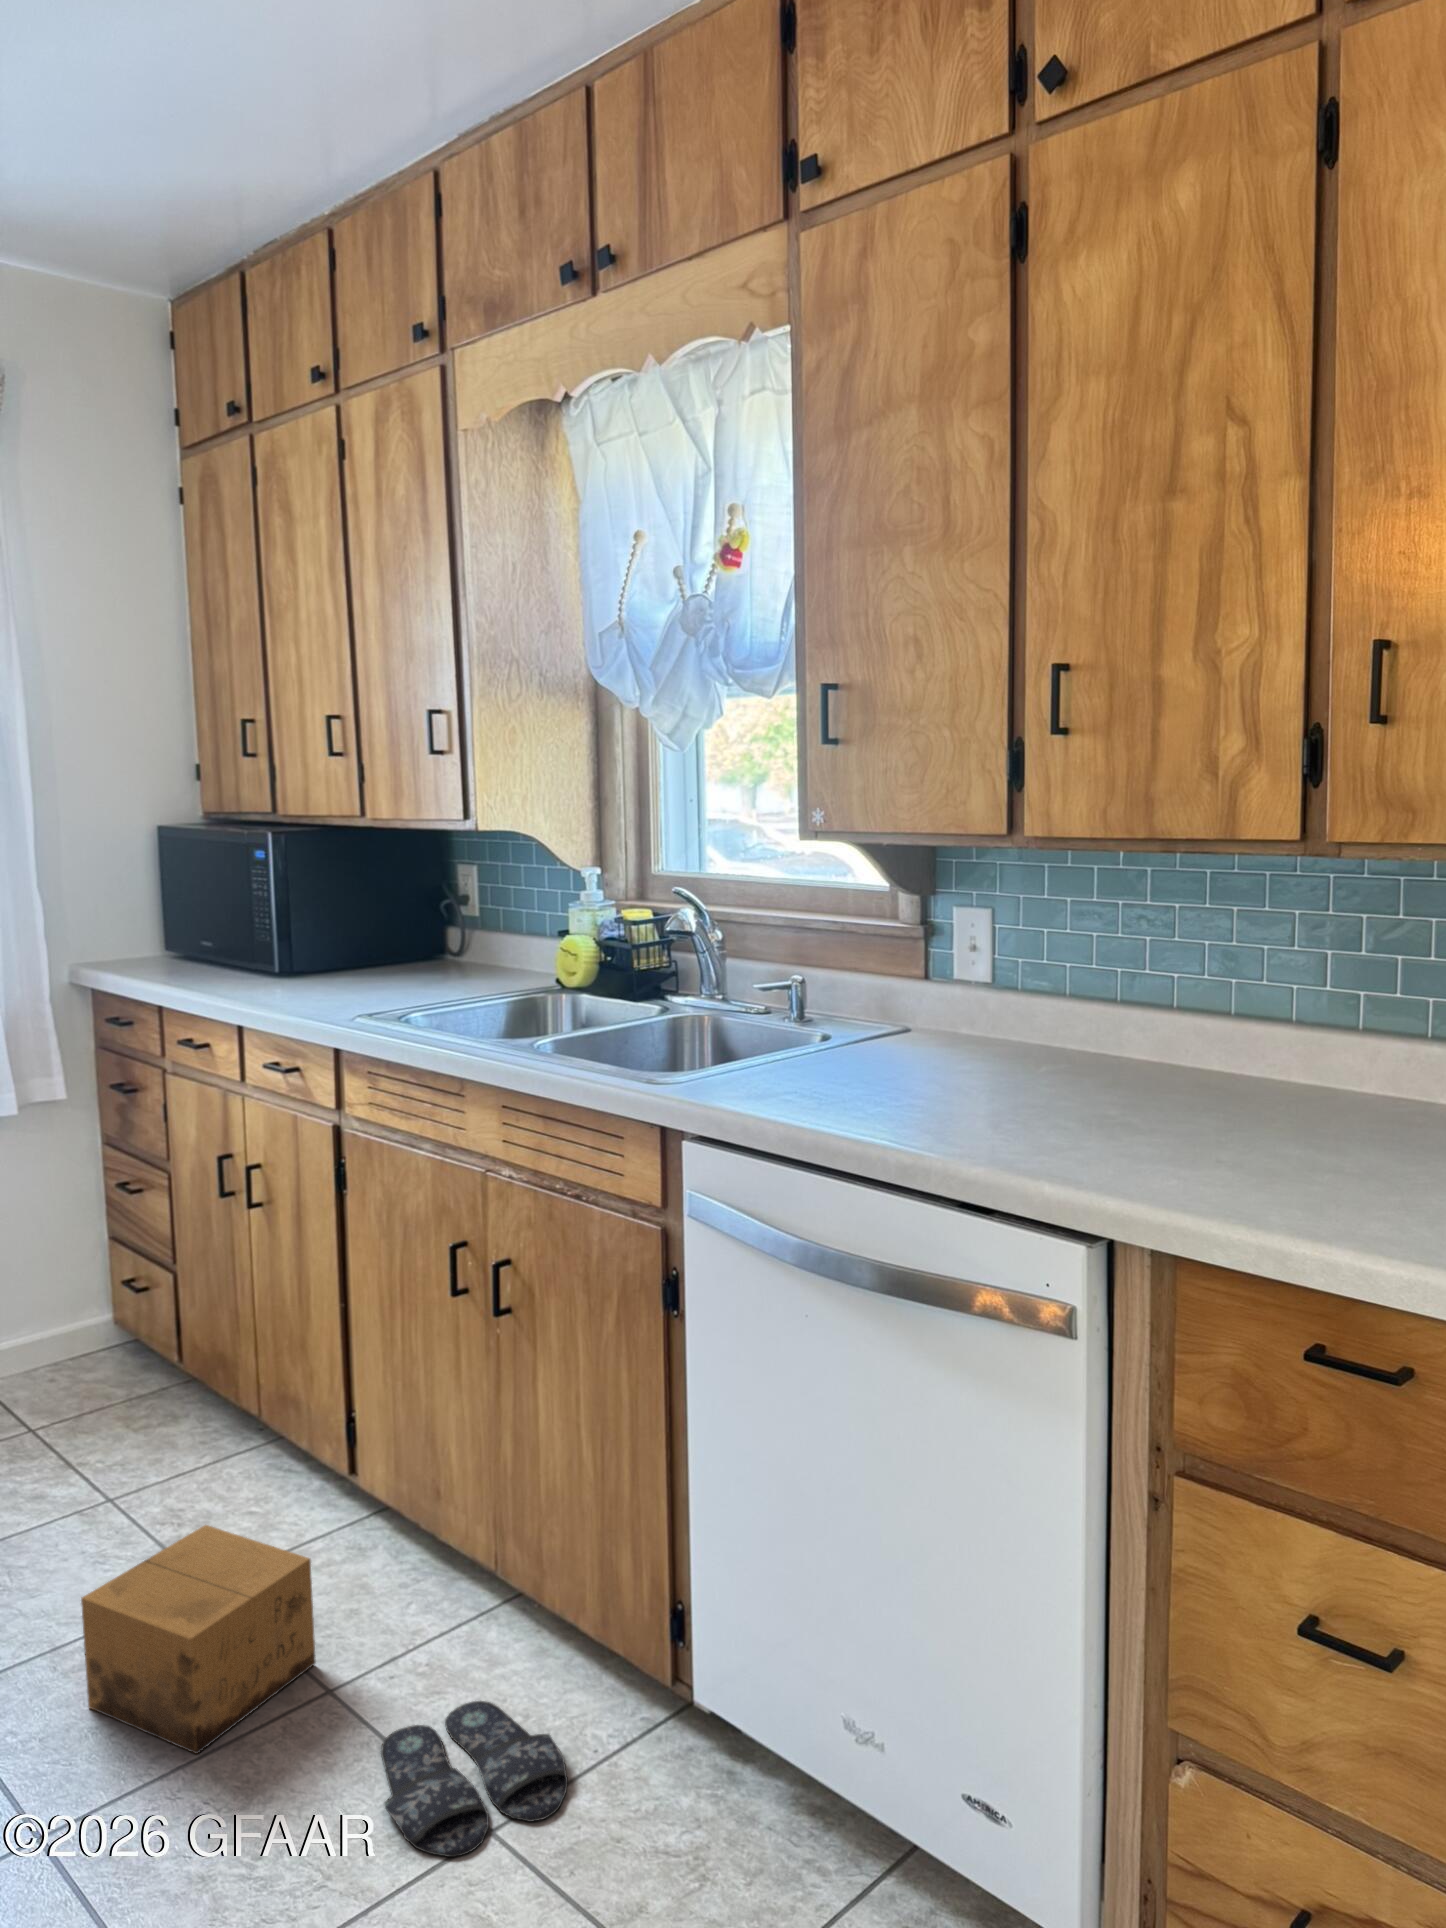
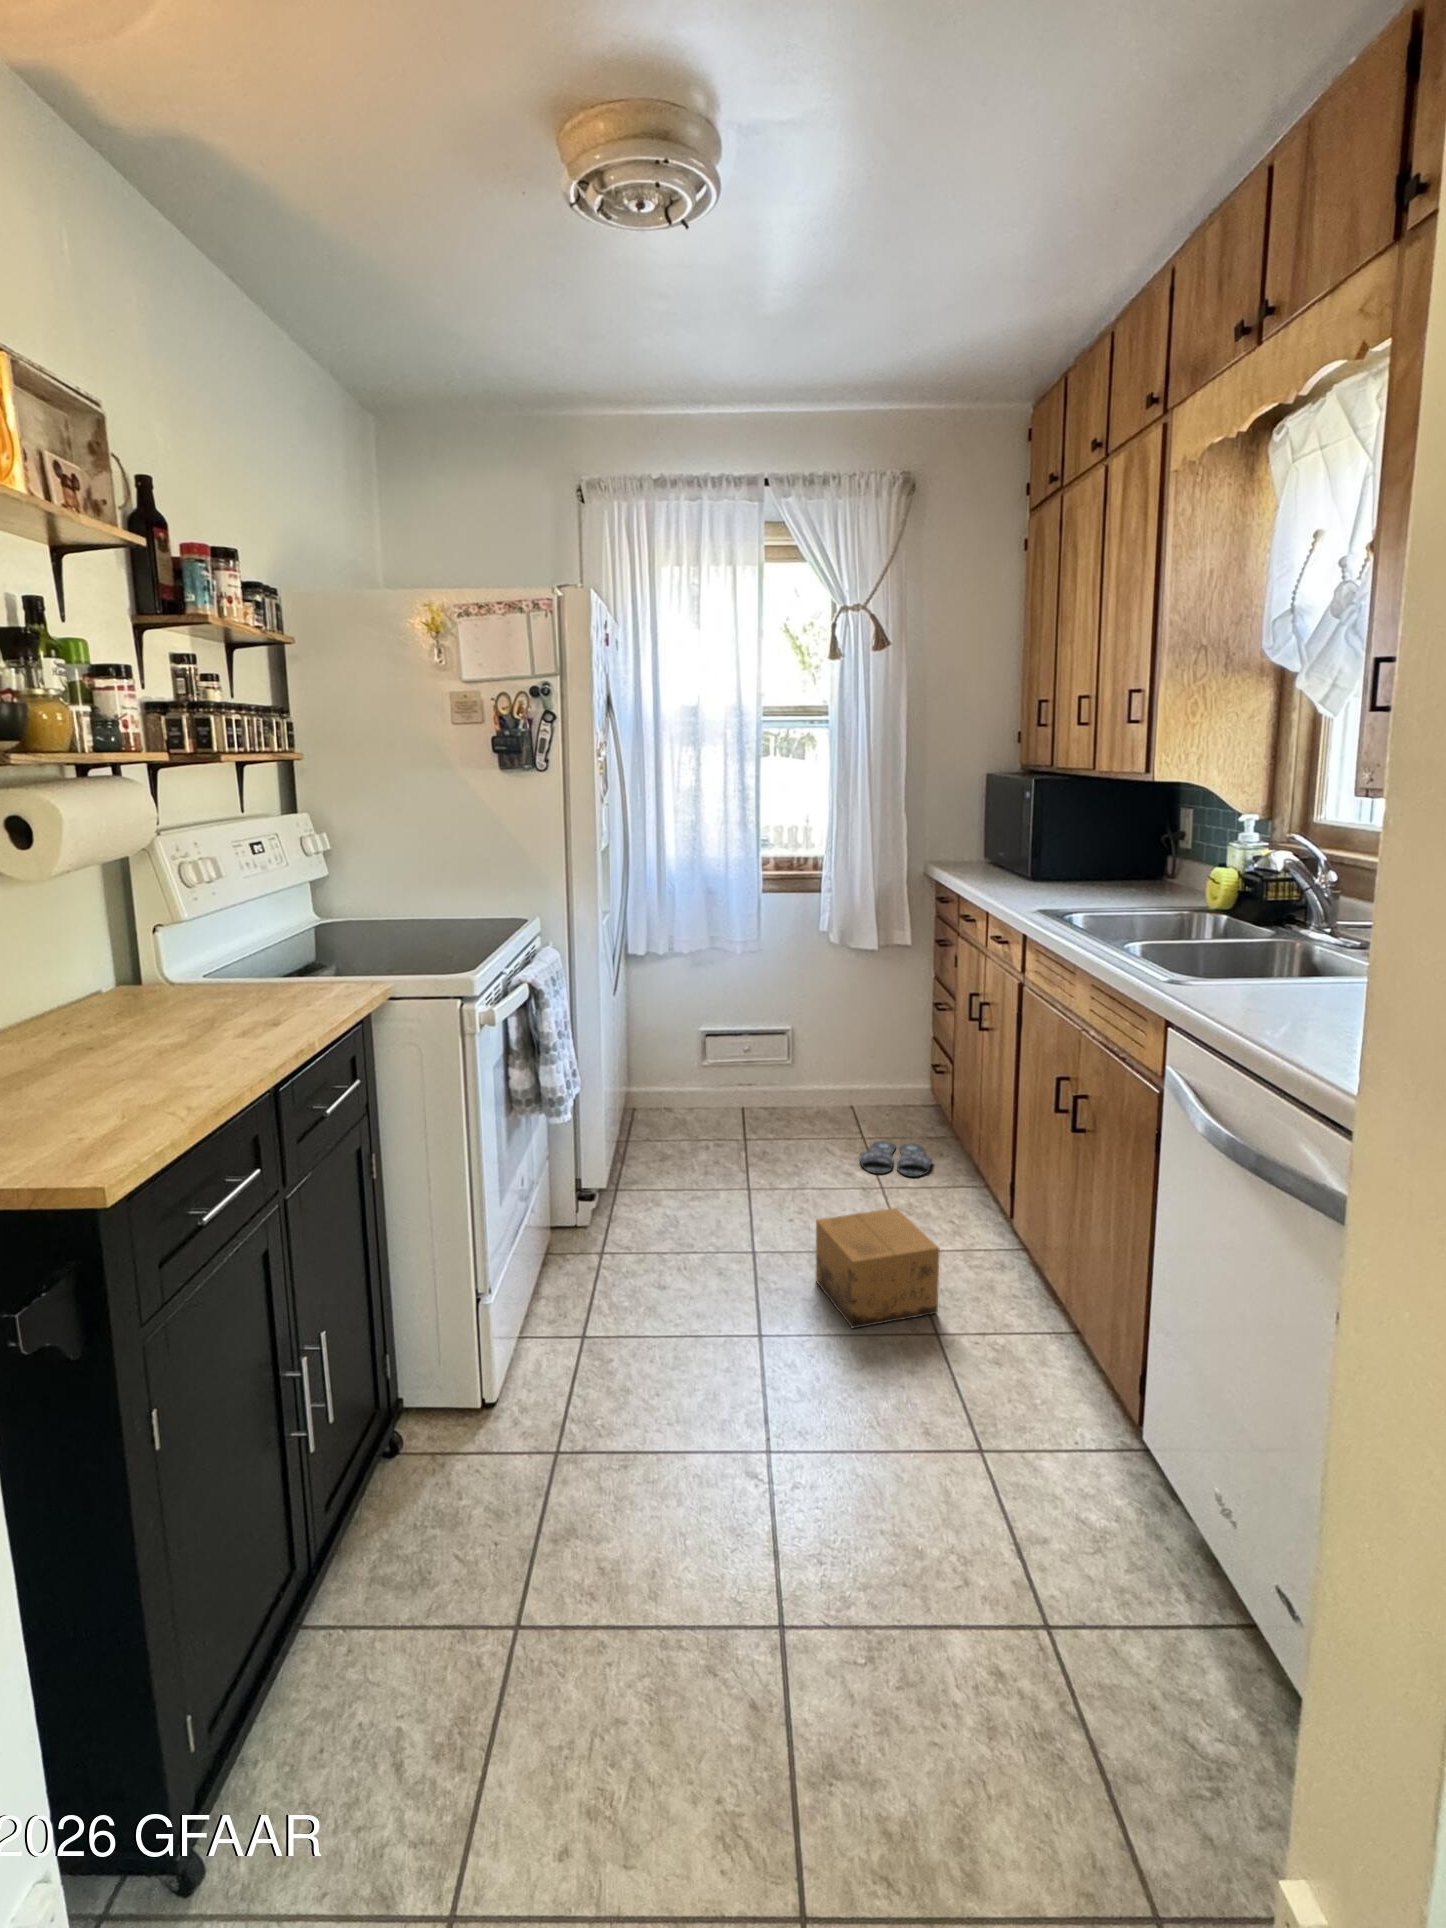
slippers: present [381,1701,568,1857] -> present [859,1141,932,1177]

